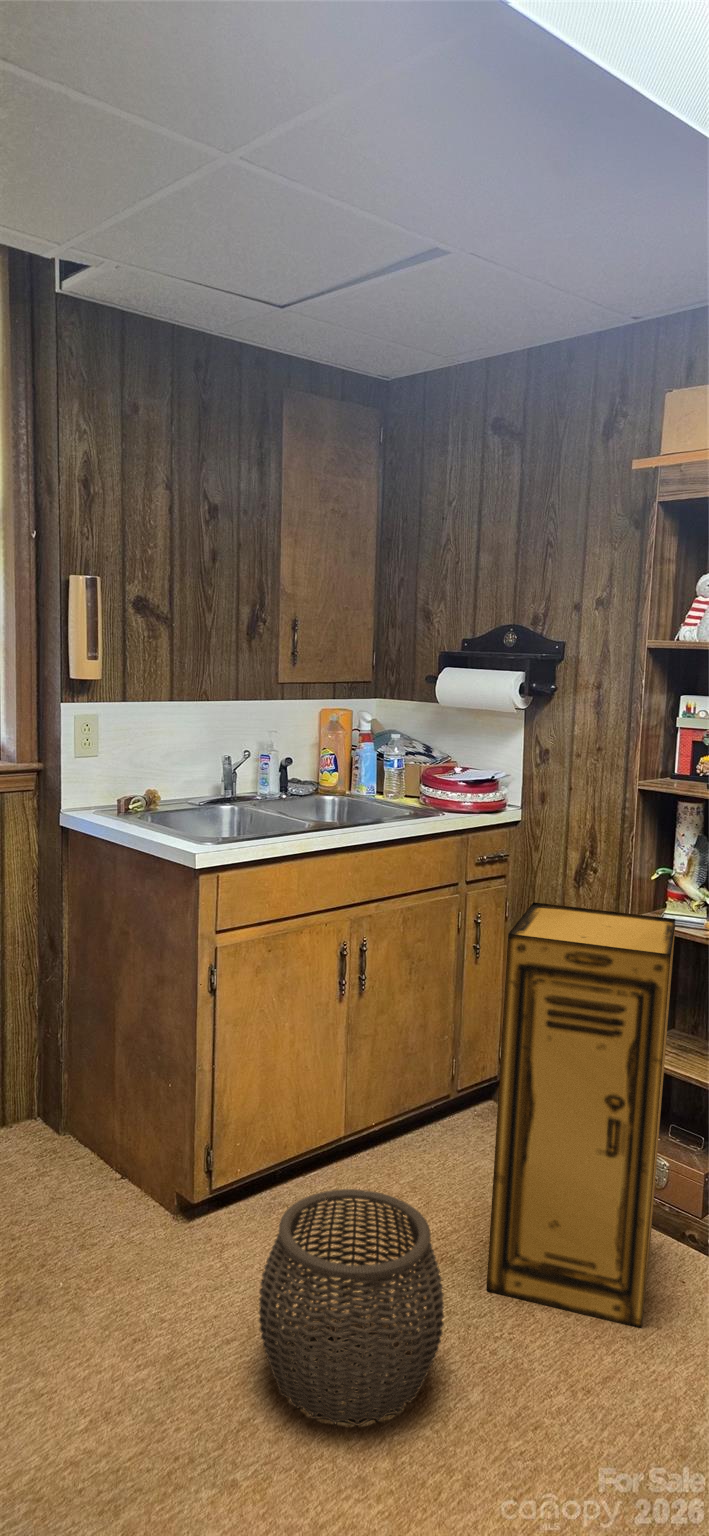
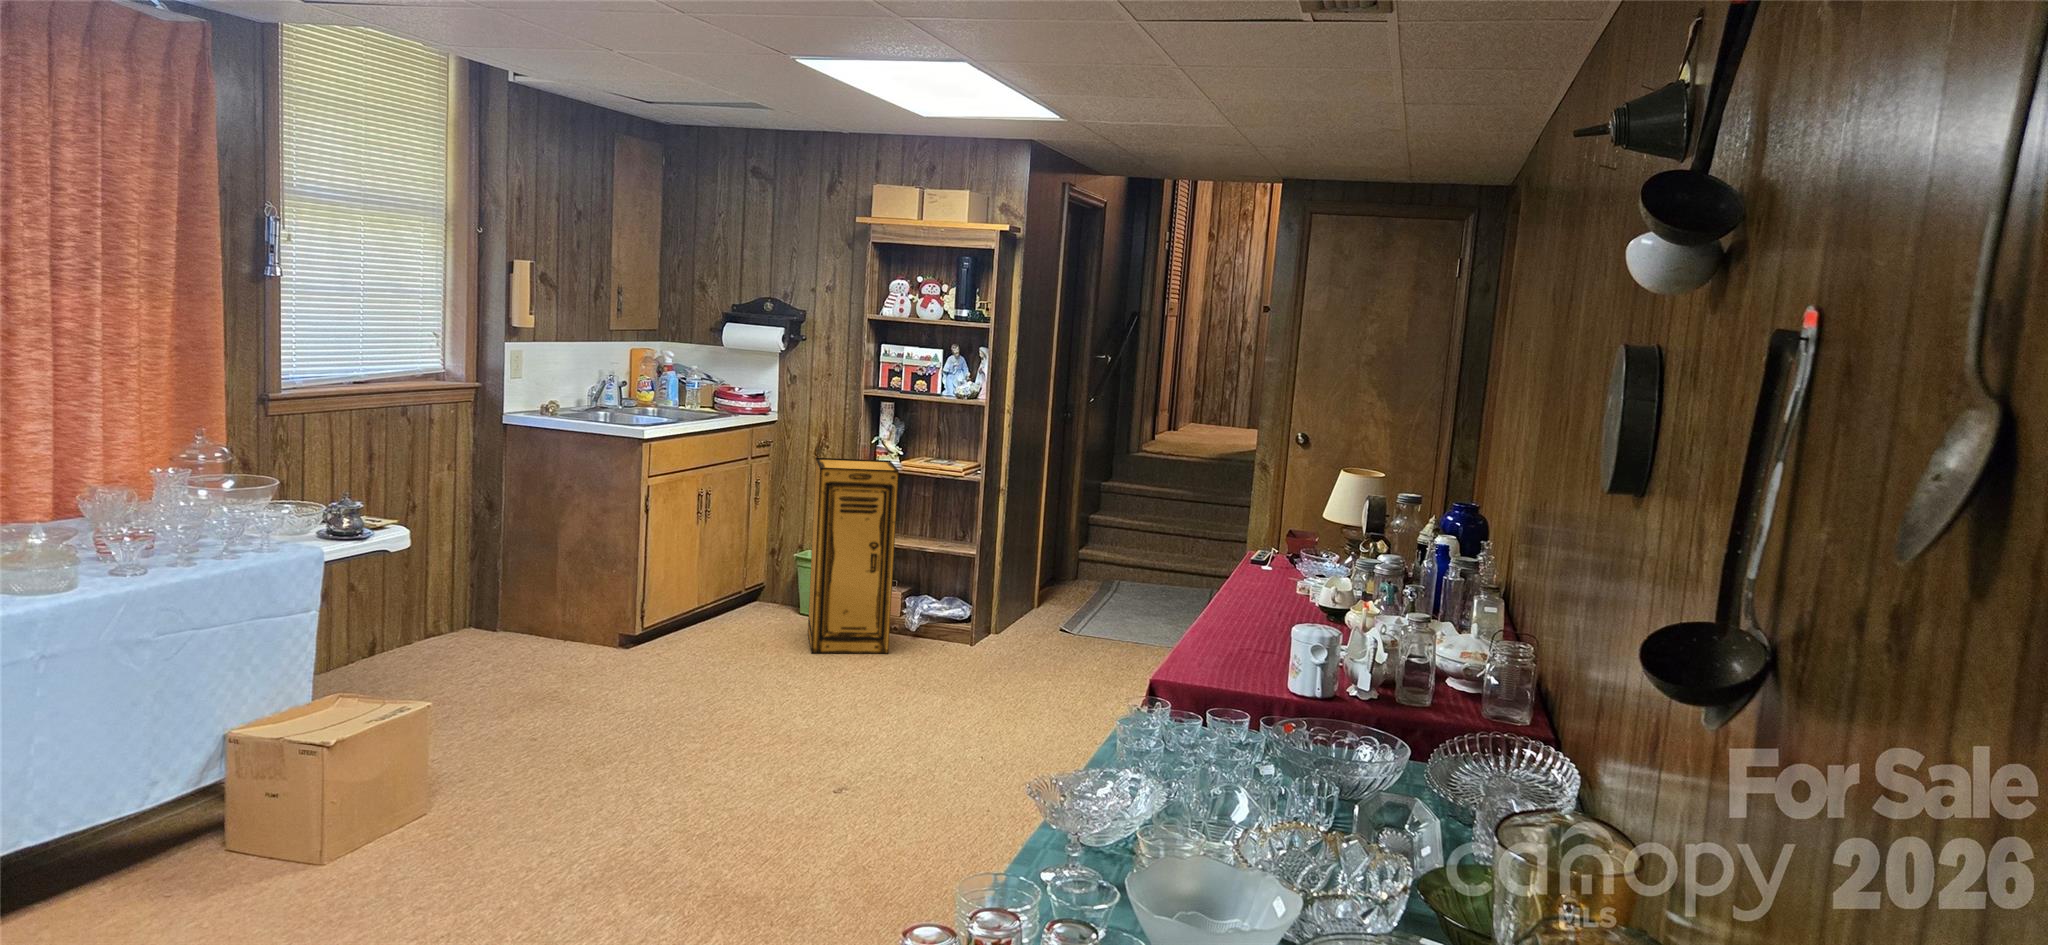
woven basket: present [259,1189,444,1425] -> none [722,596,814,688]

